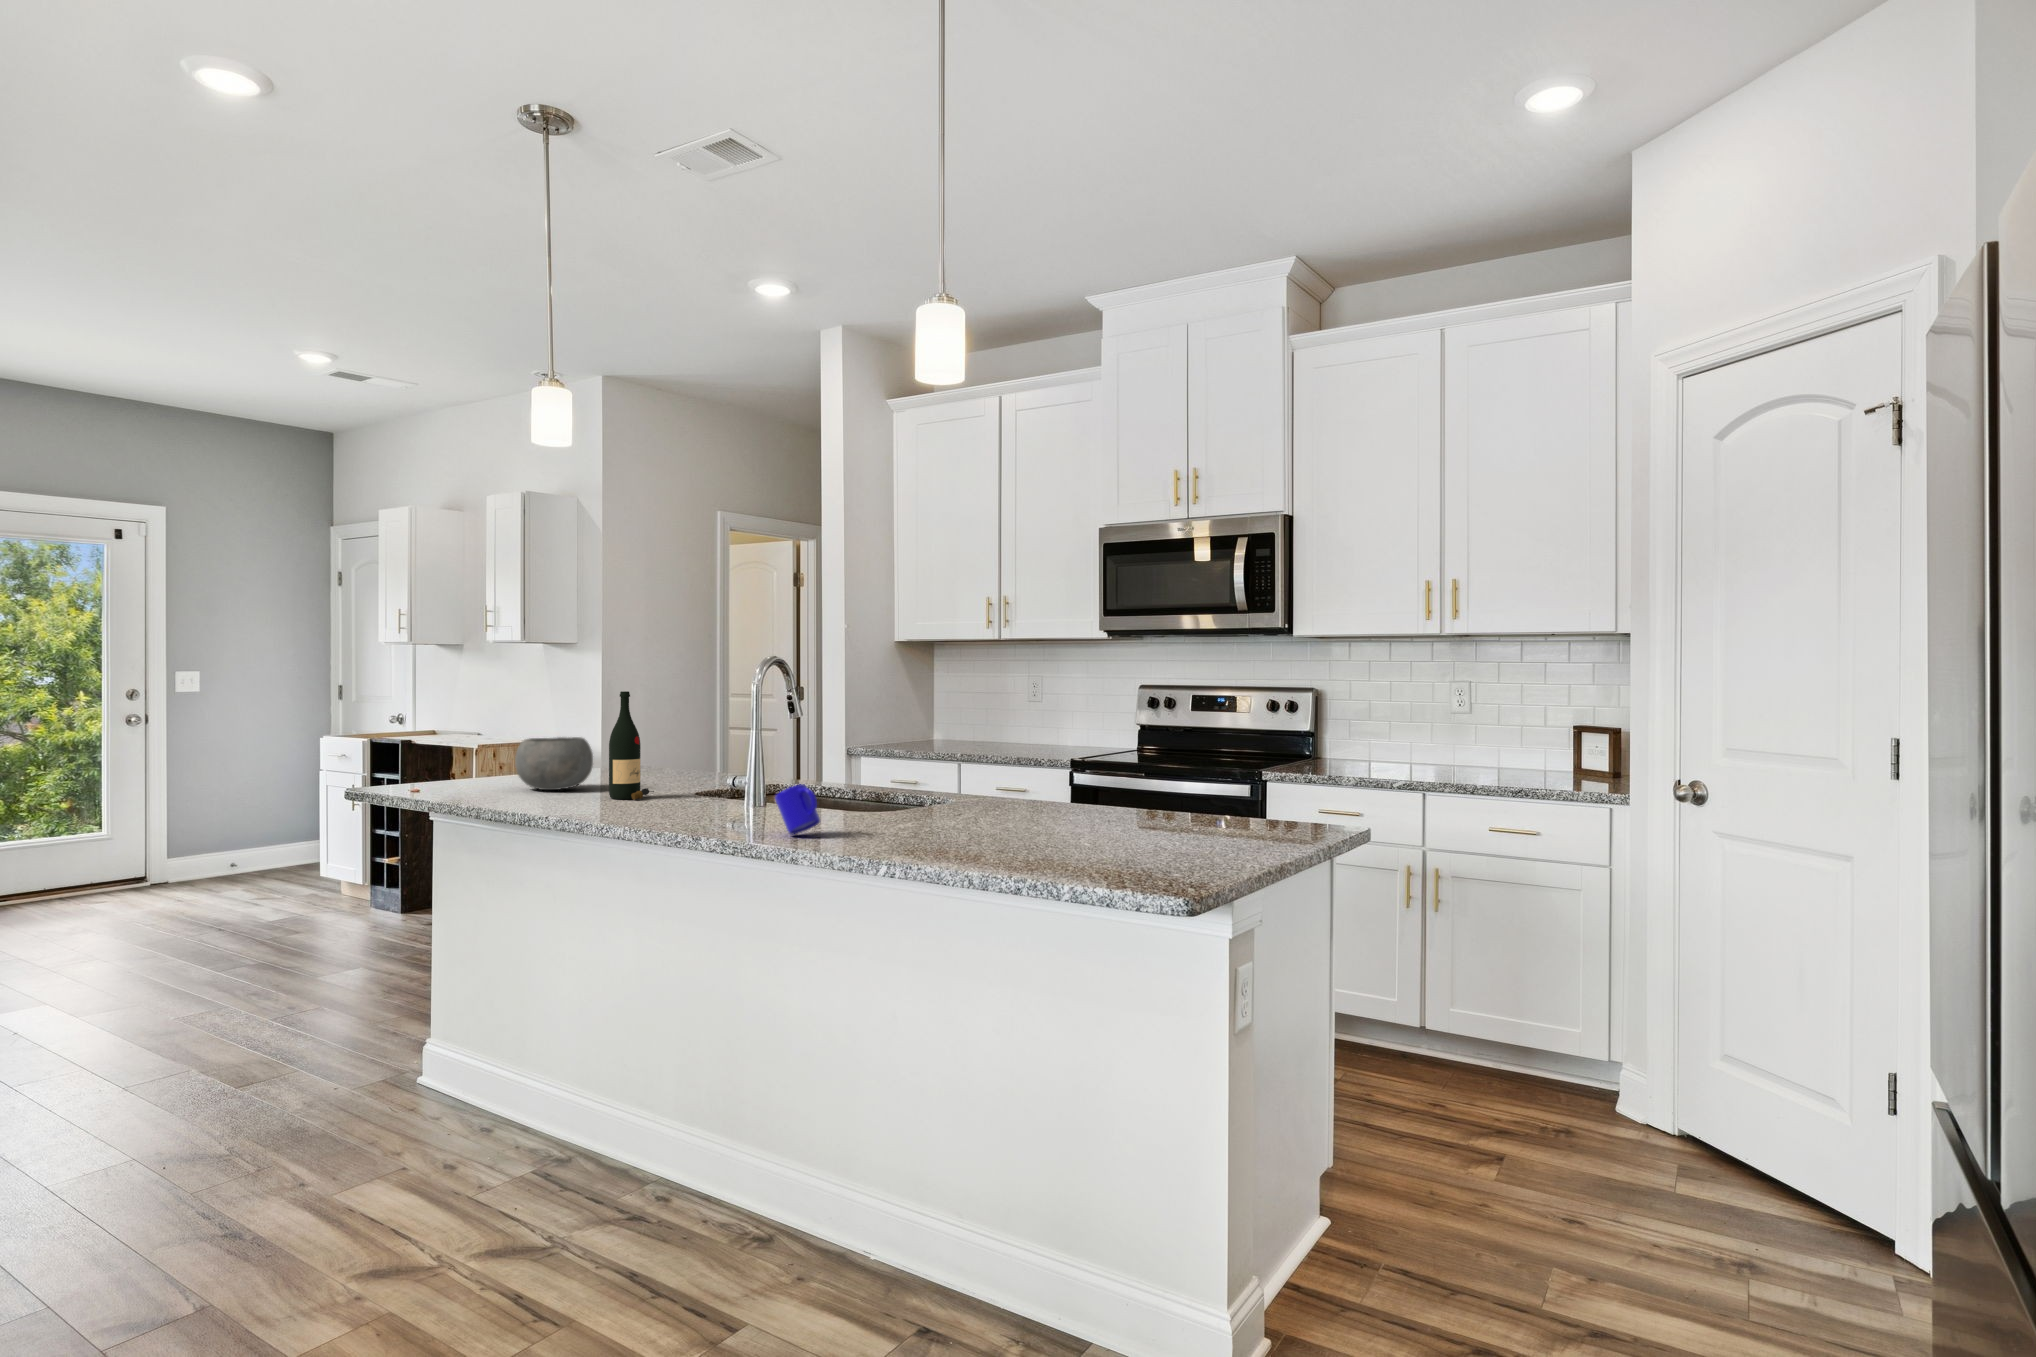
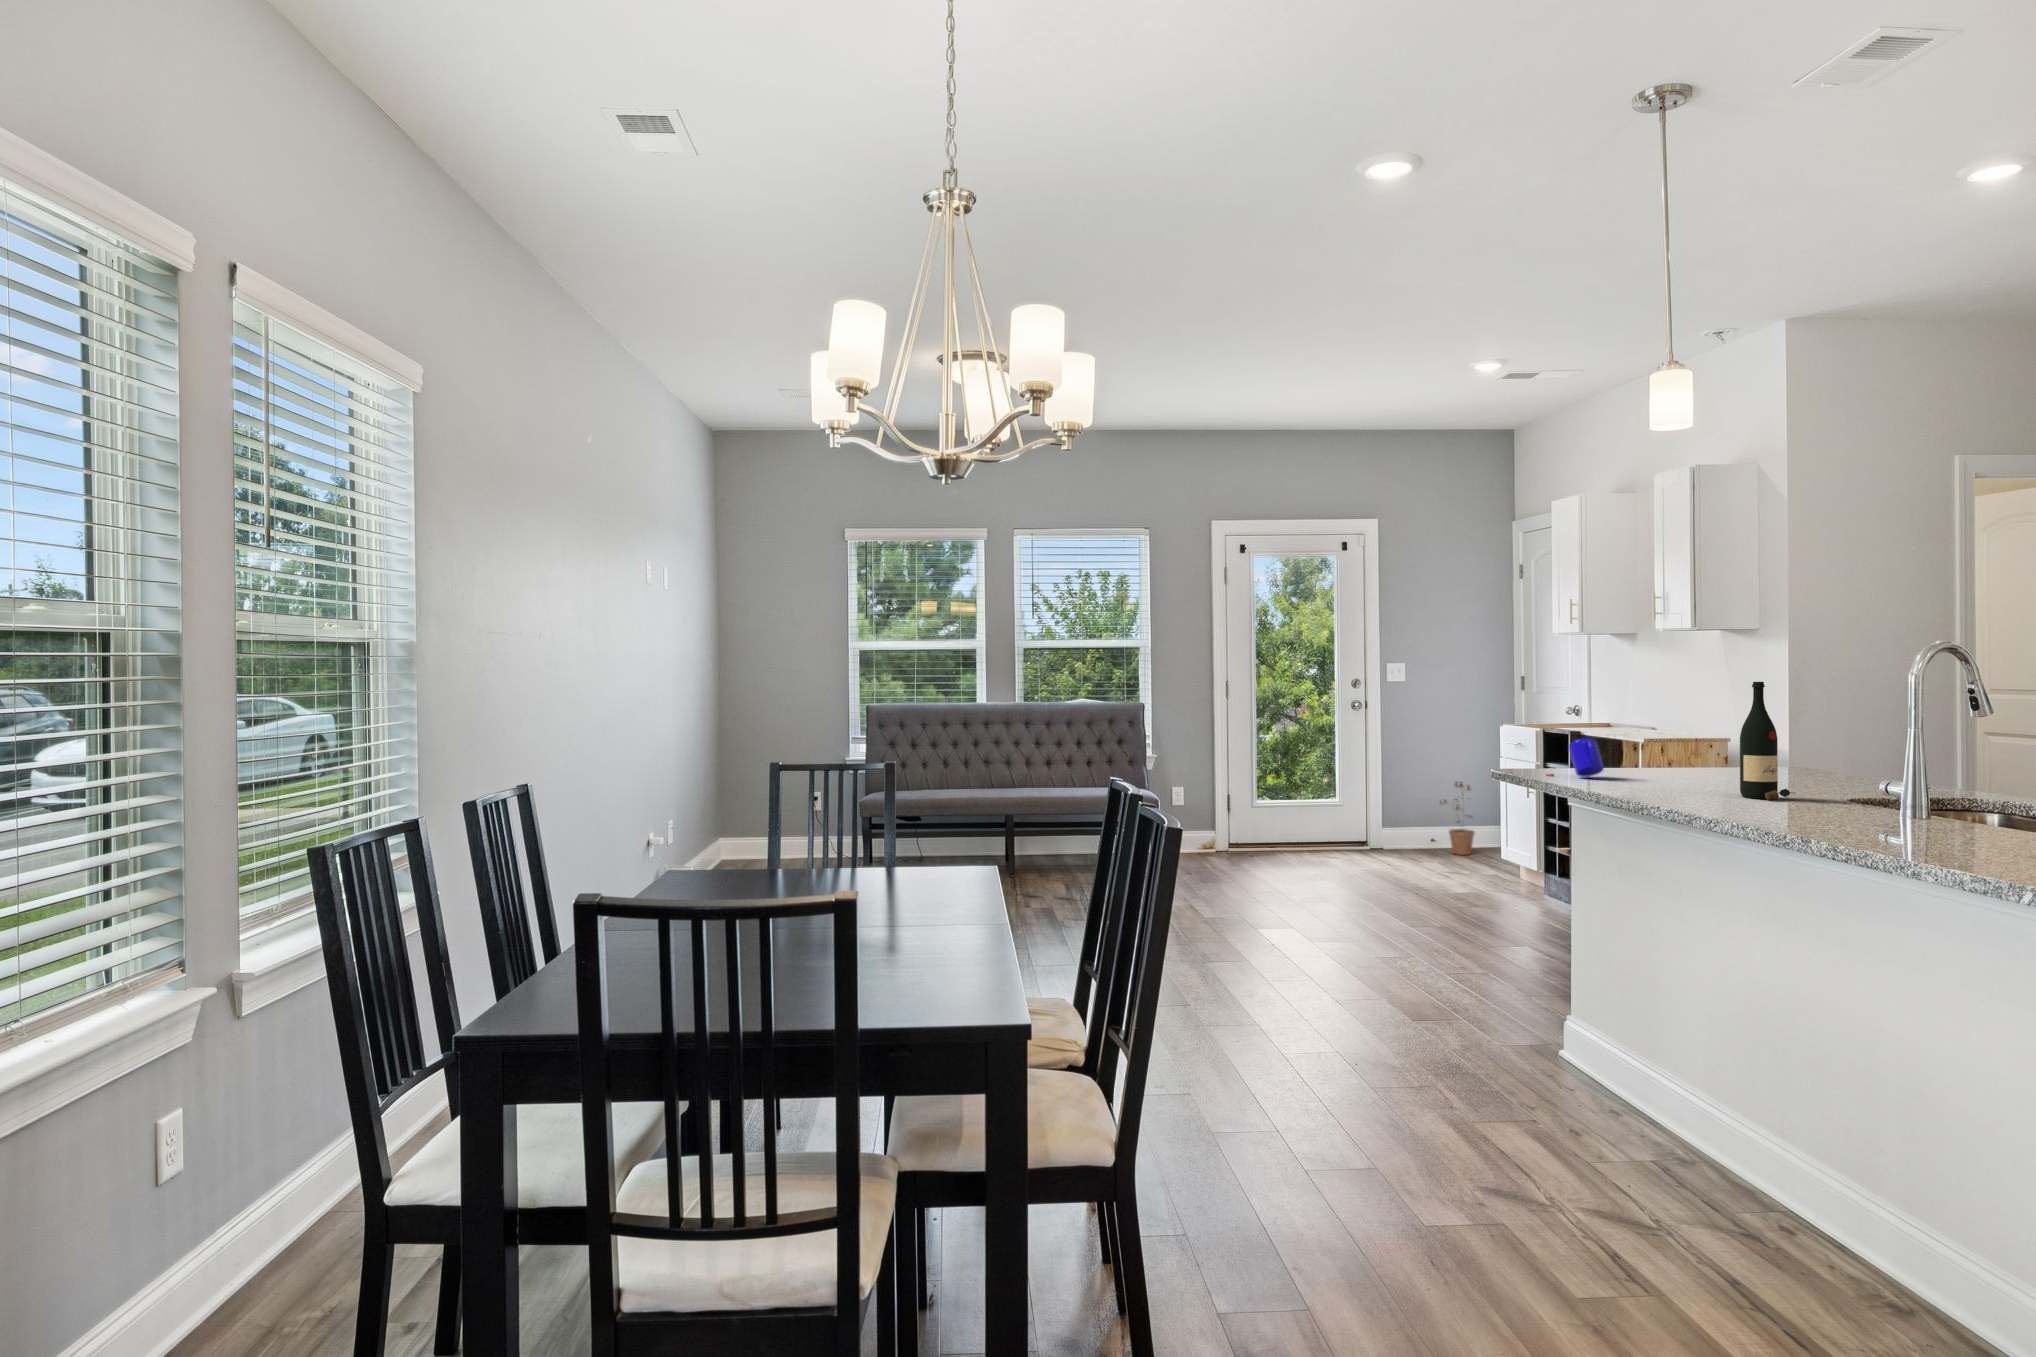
bowl: present [515,737,593,790] -> none [1645,730,1730,783]
mug: present [775,784,820,835] -> present [1569,738,1604,777]
potted plant: none [235,798,283,877] -> present [1440,782,1475,855]

